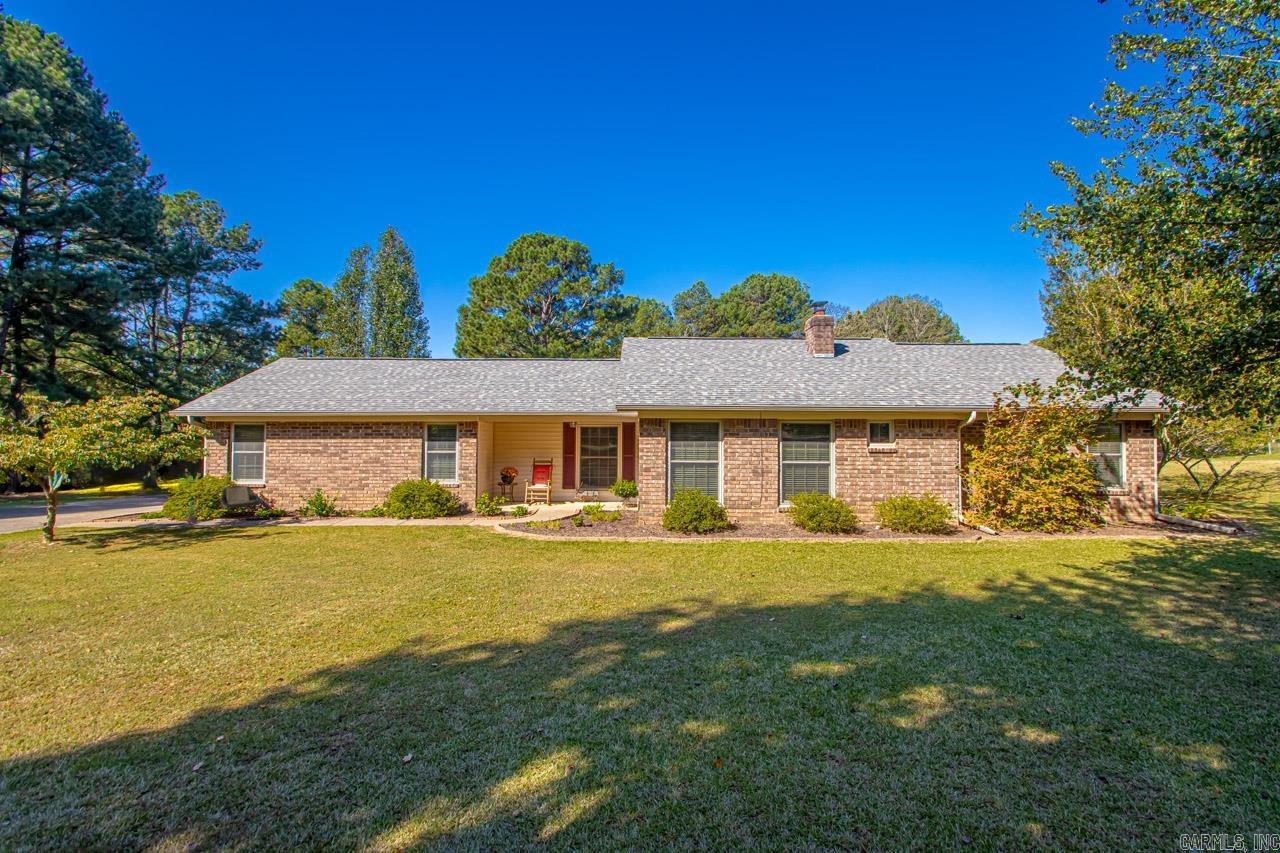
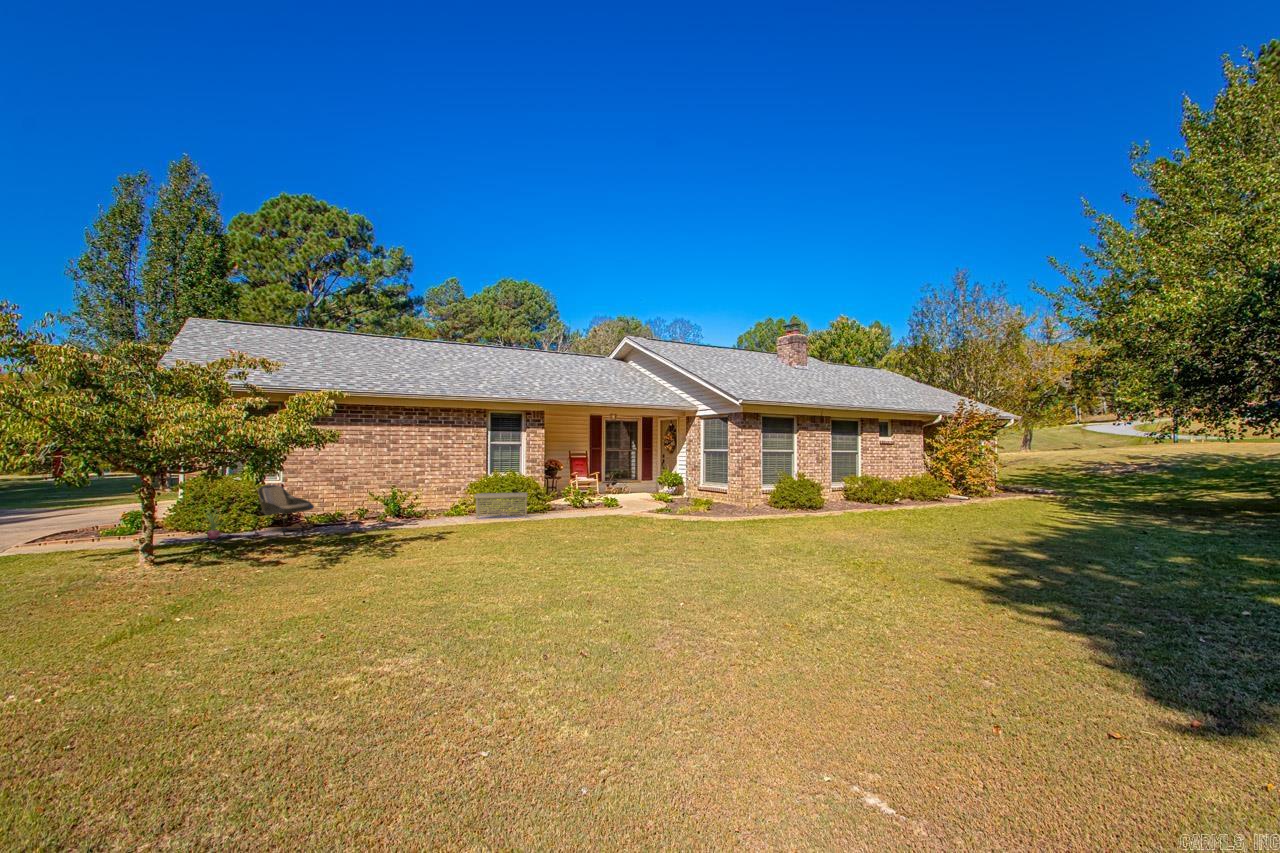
storage bench: none [374,497,427,521] -> present [474,492,527,519]

